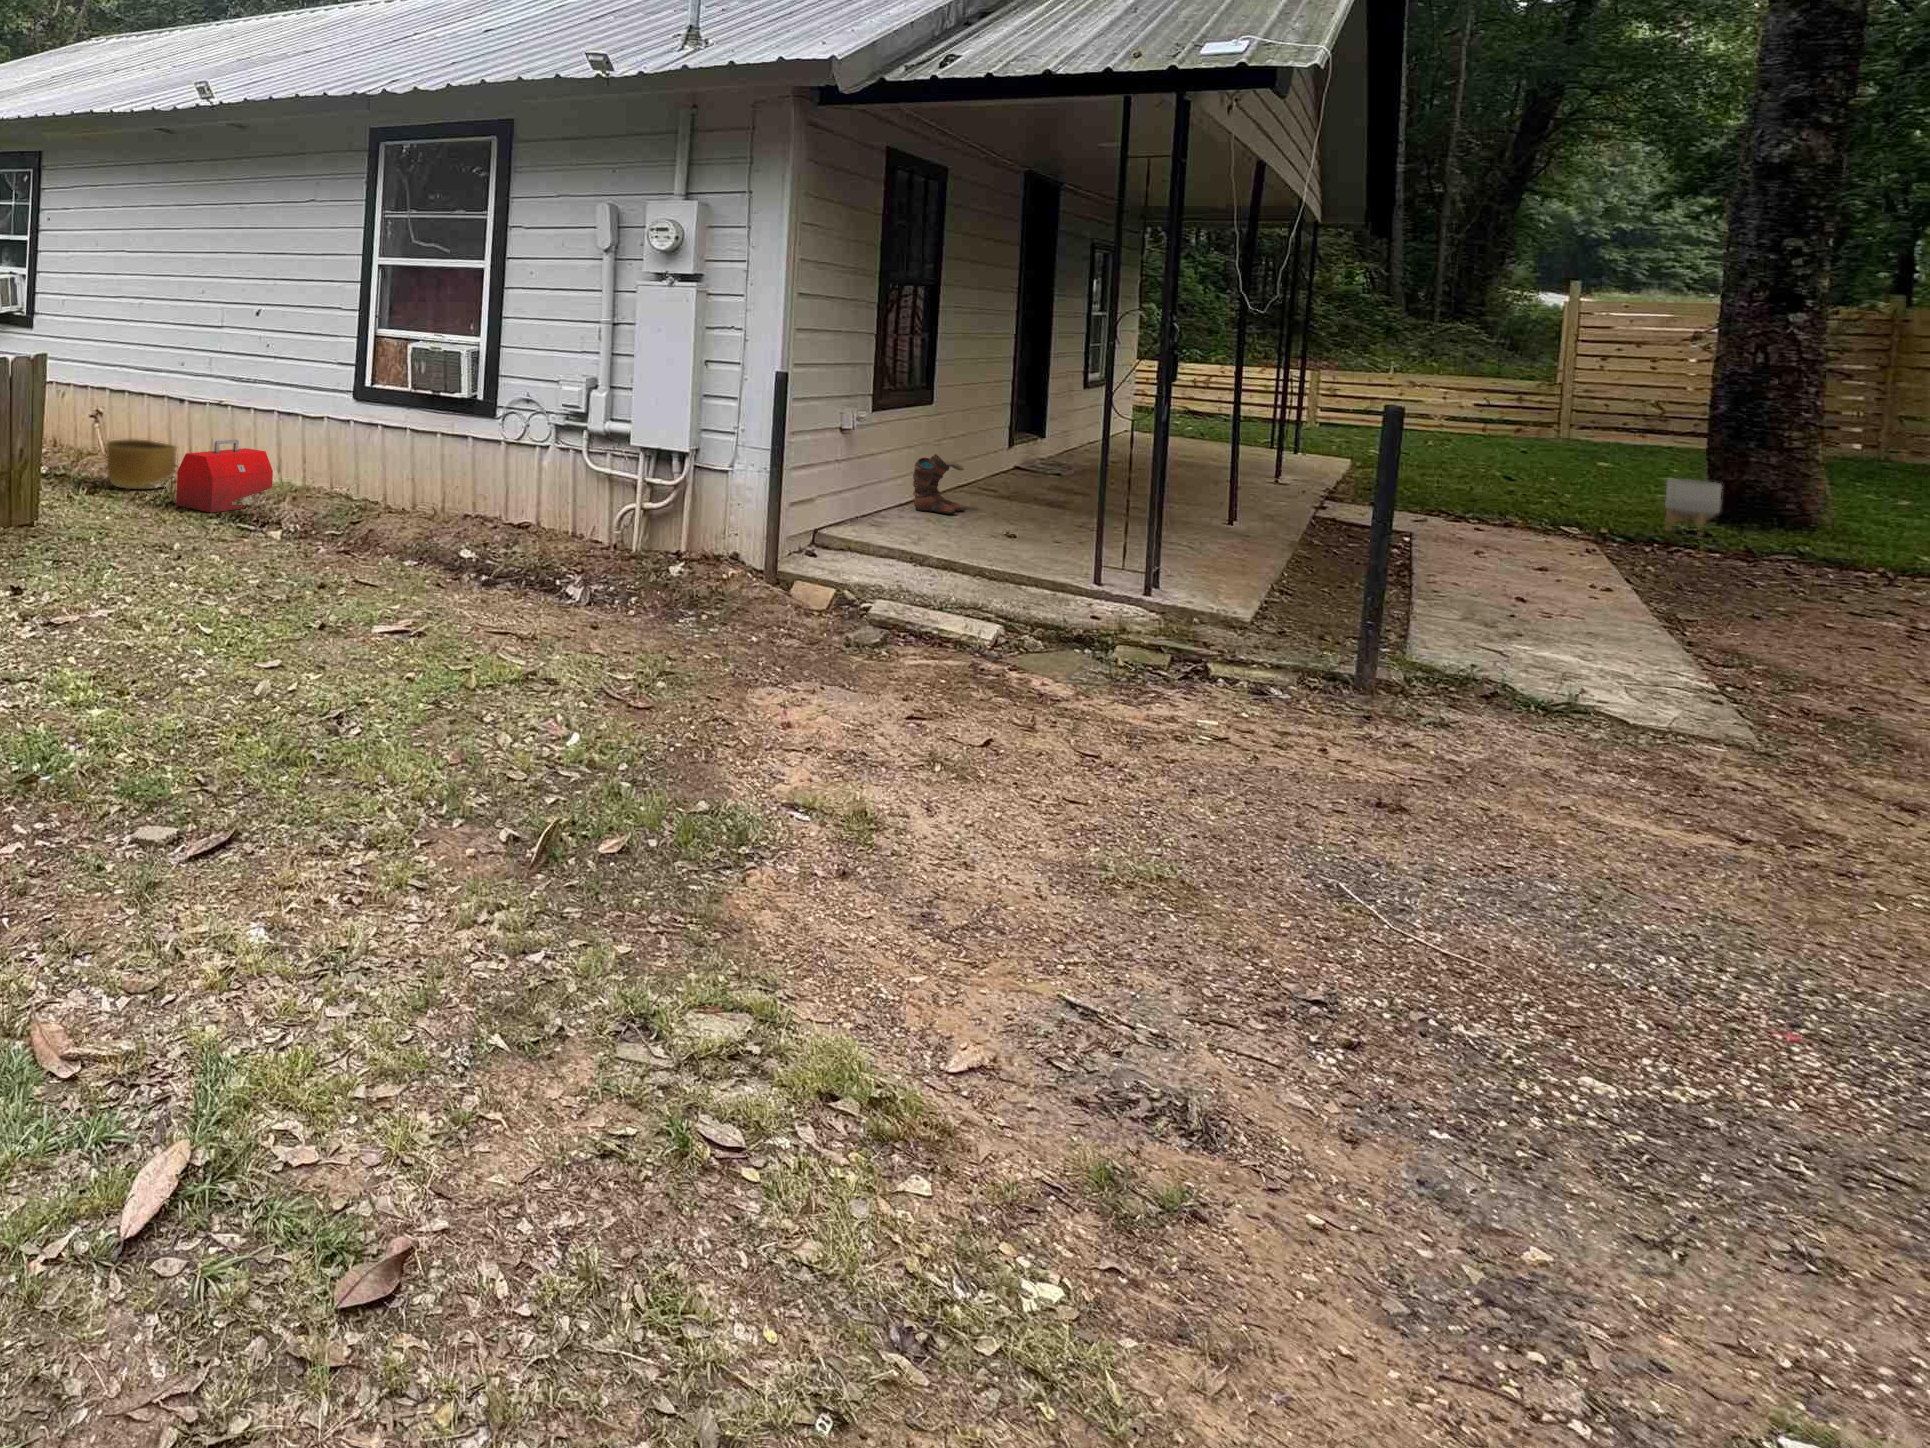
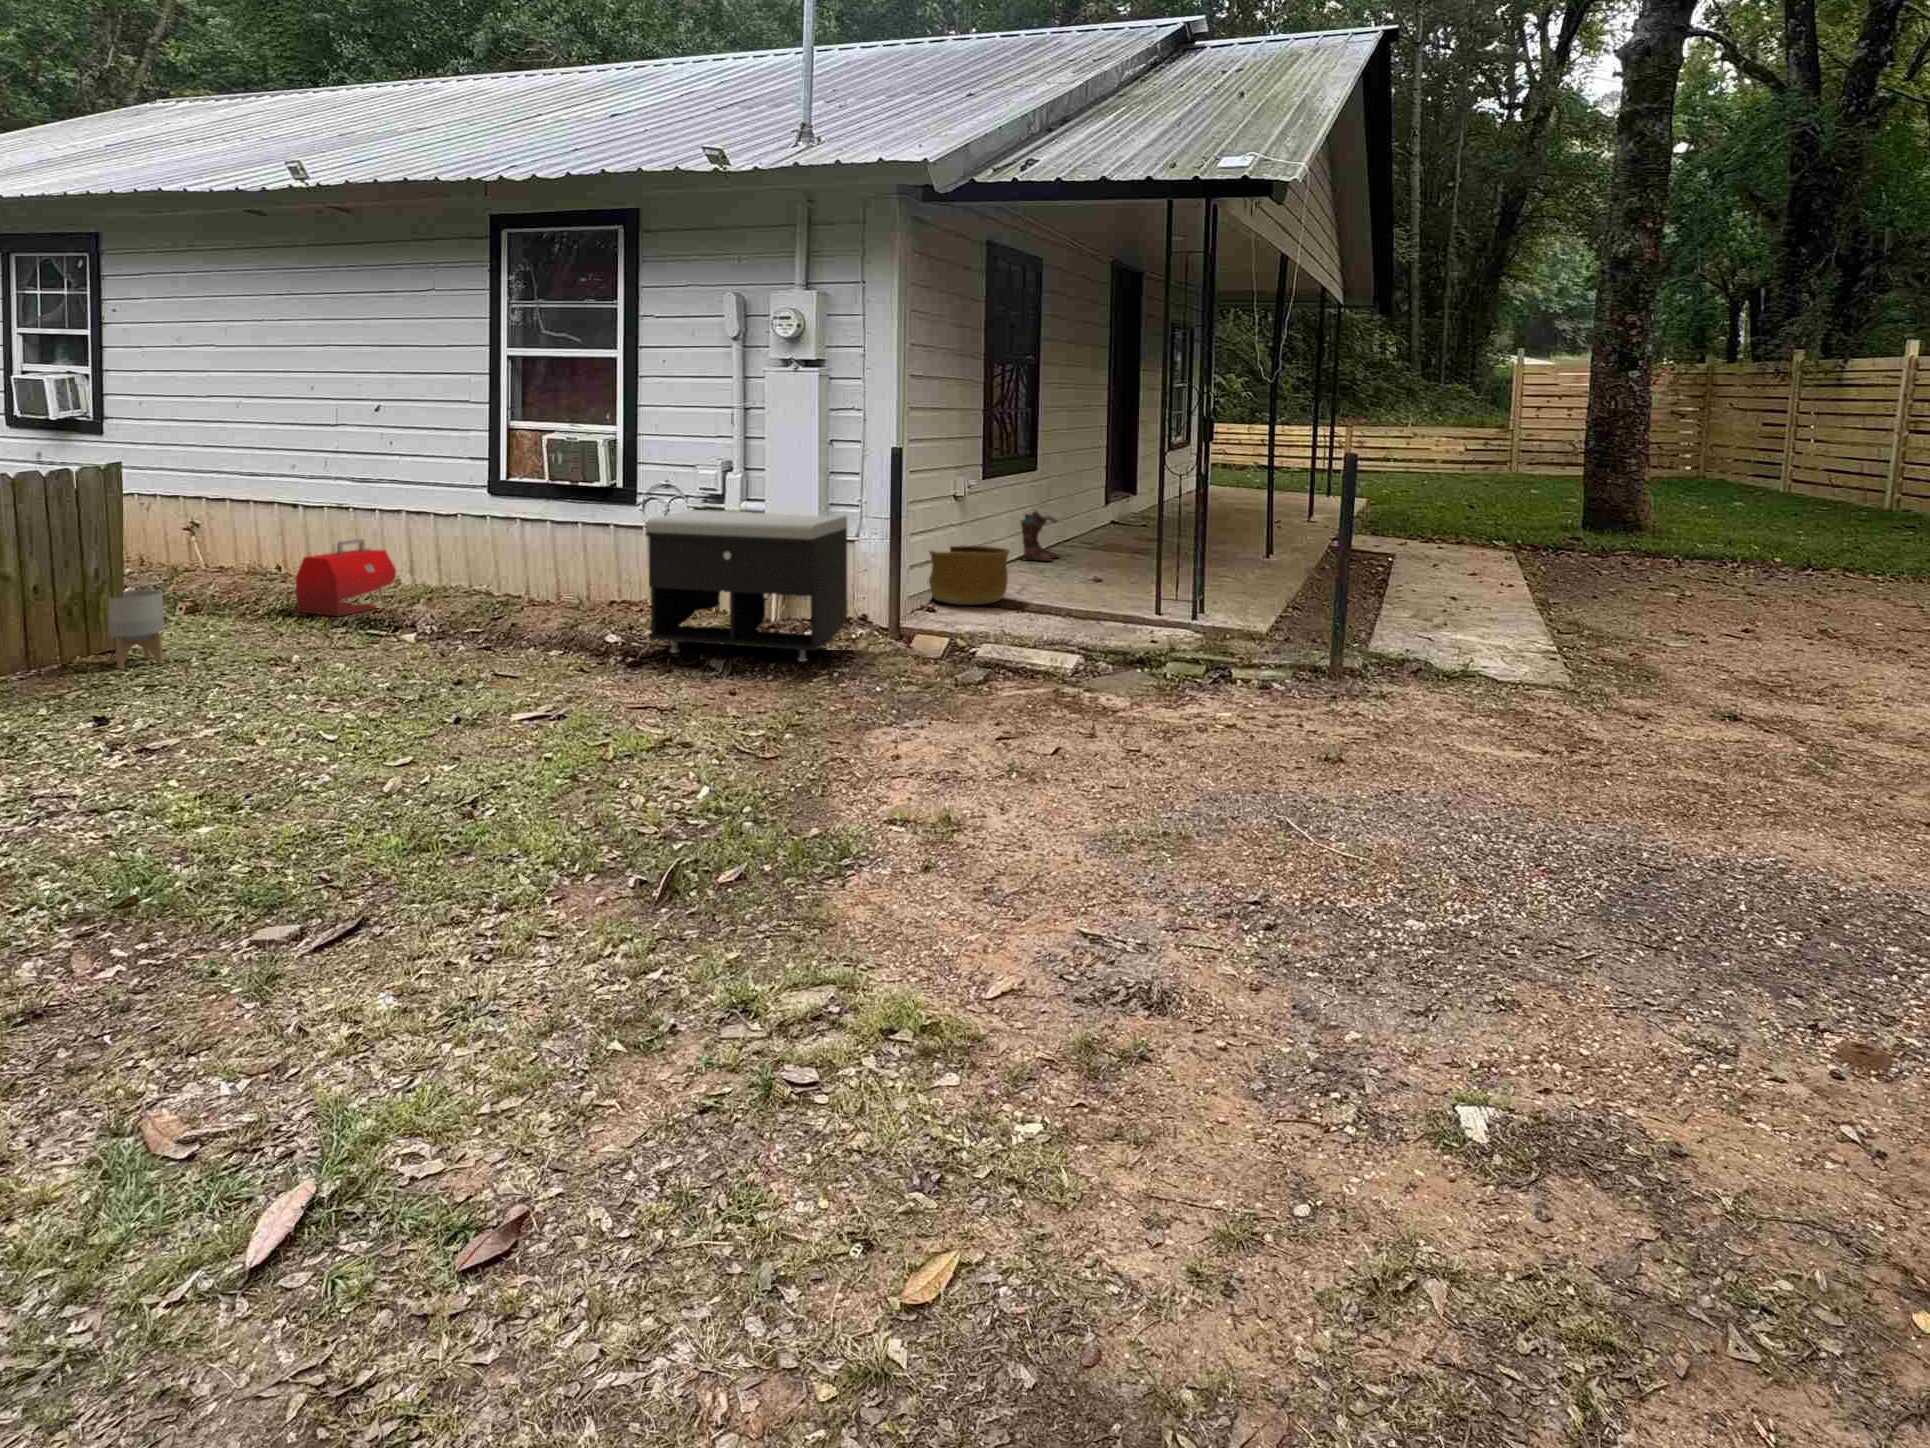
storage bench: none [506,431,726,604] -> present [645,510,847,662]
basket: present [106,439,177,489] -> present [929,546,1010,605]
planter: present [1665,479,1721,536] -> present [107,589,164,669]

